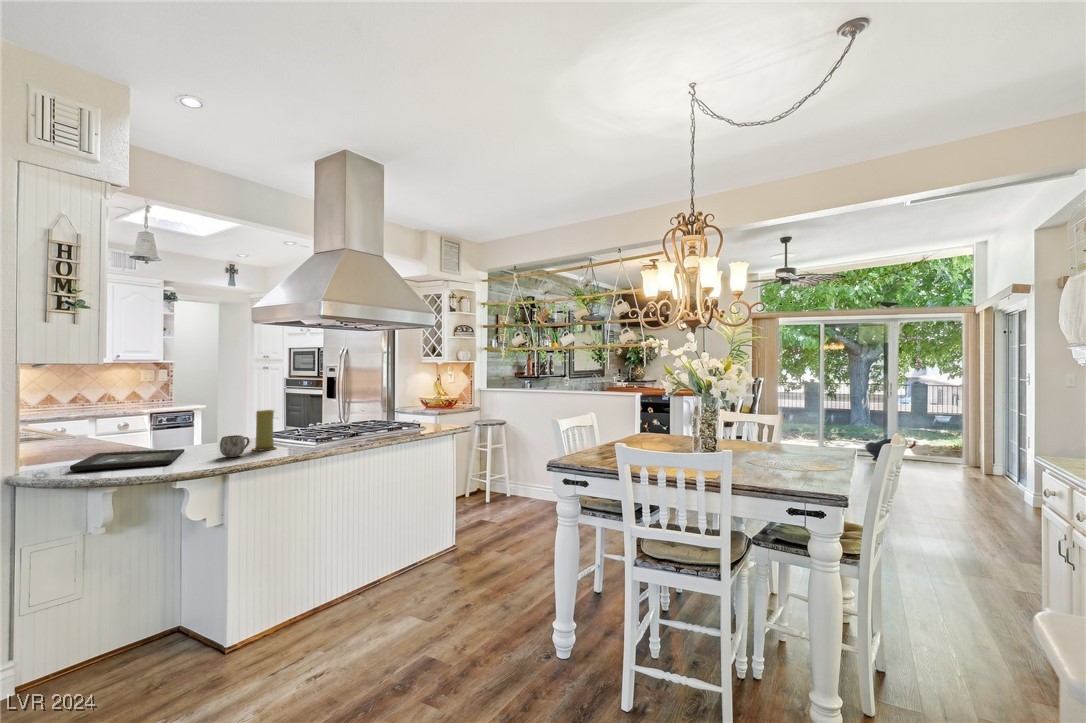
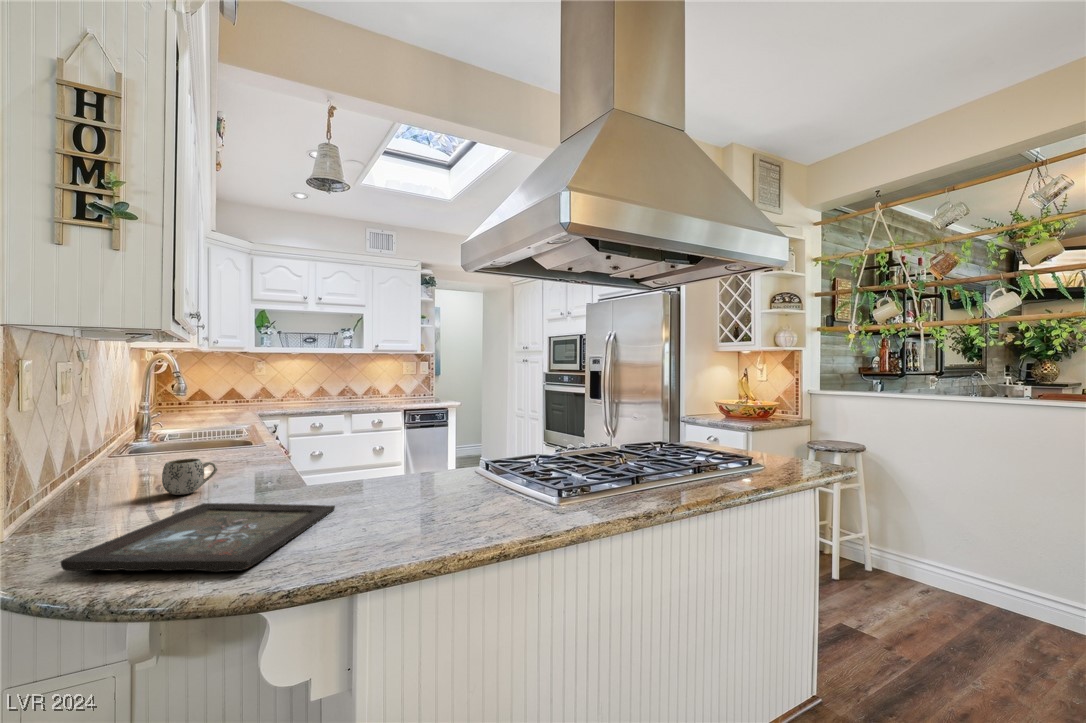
candle: present [252,410,276,451] -> none [441,437,490,532]
mug: present [220,435,250,457] -> present [162,458,217,495]

